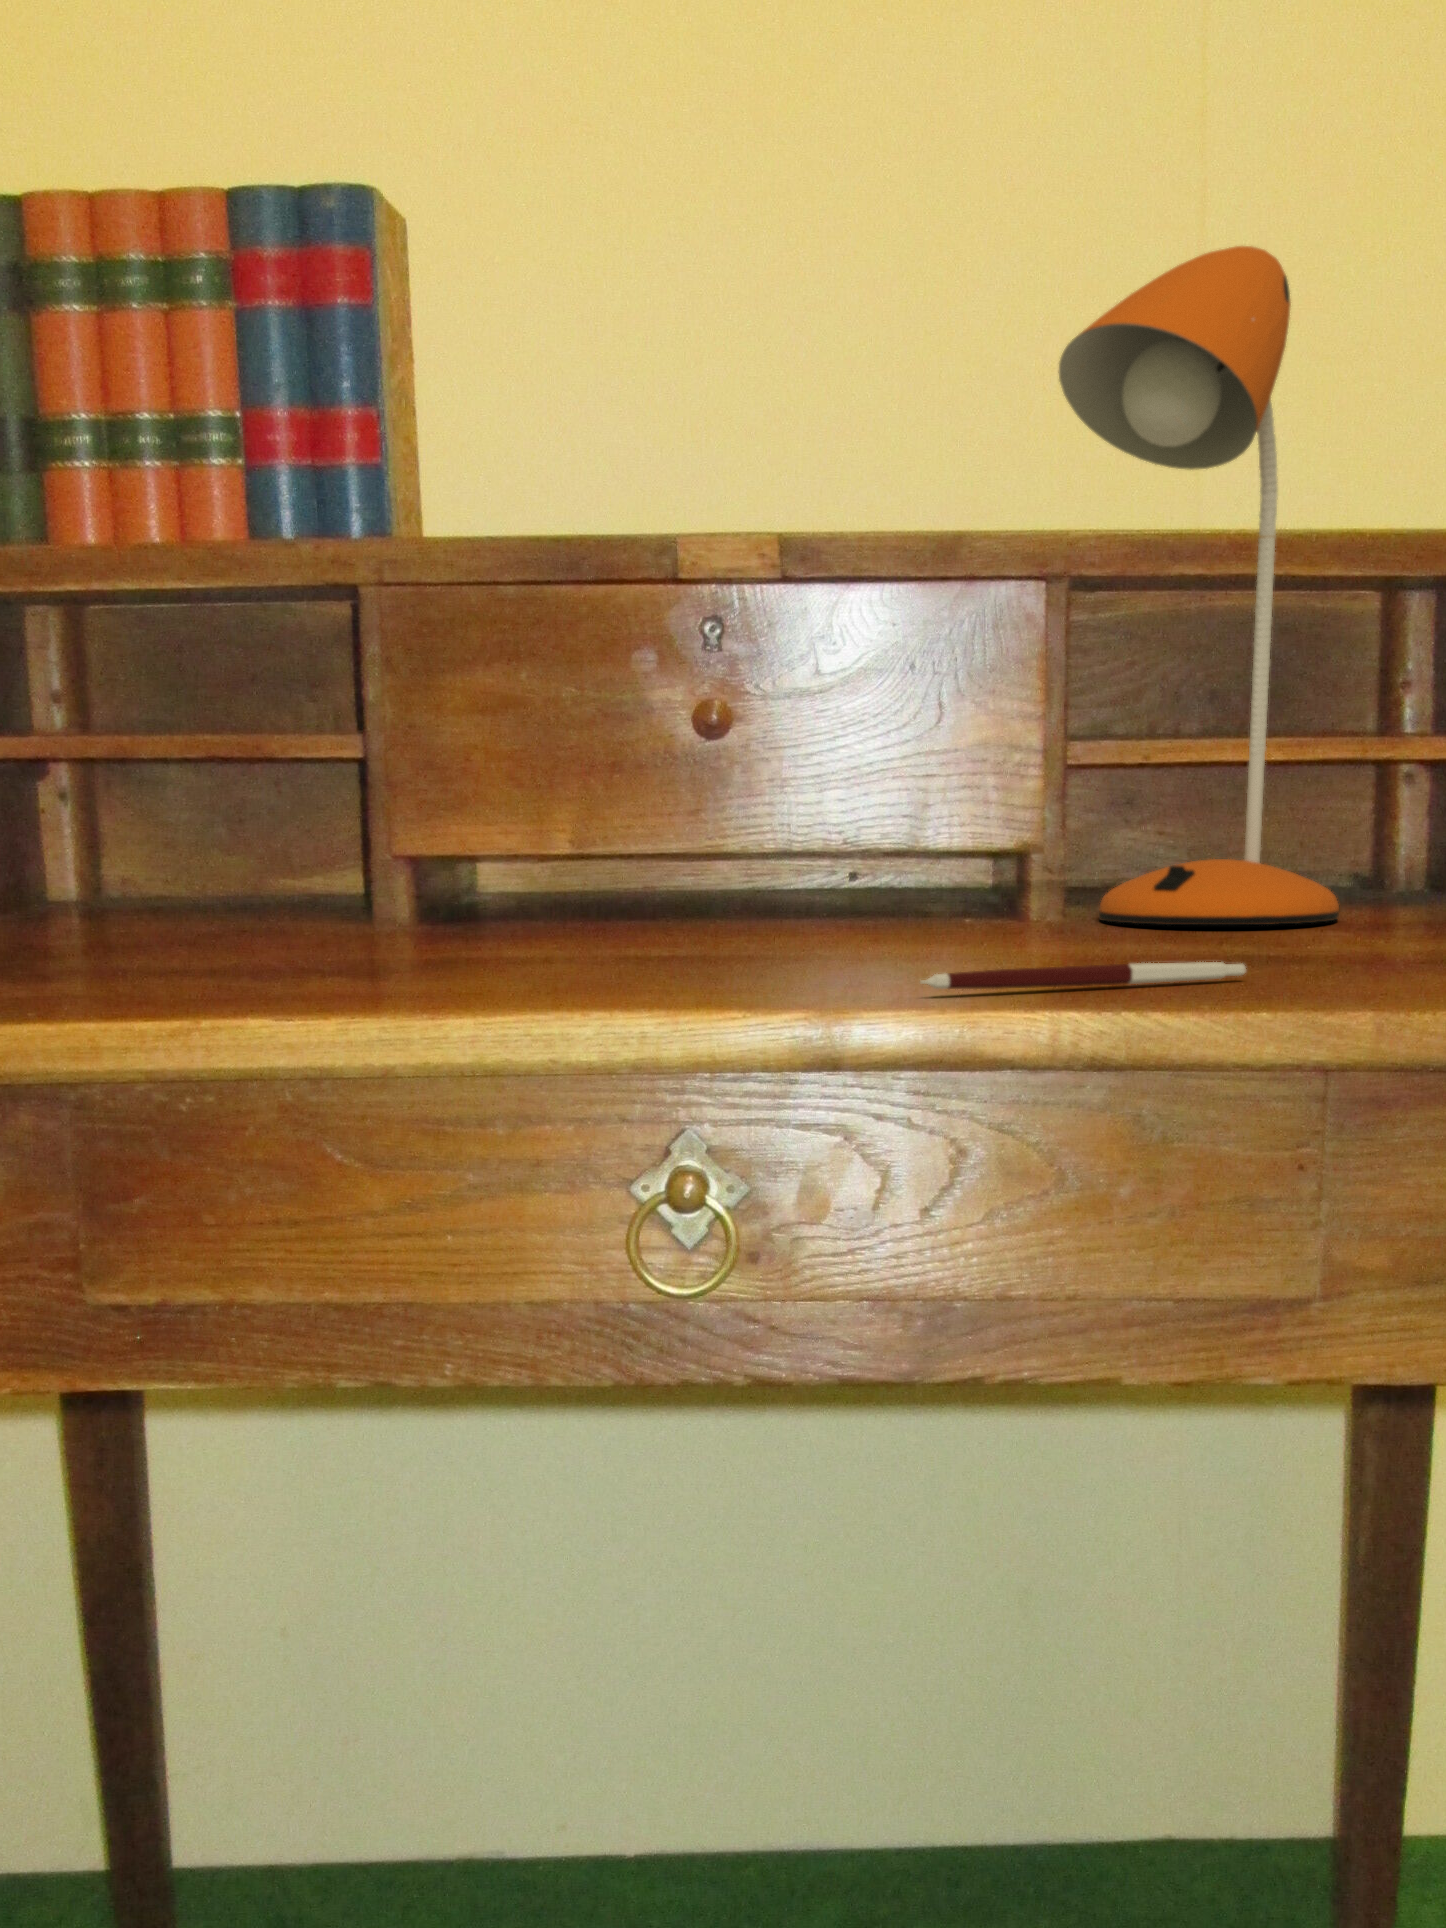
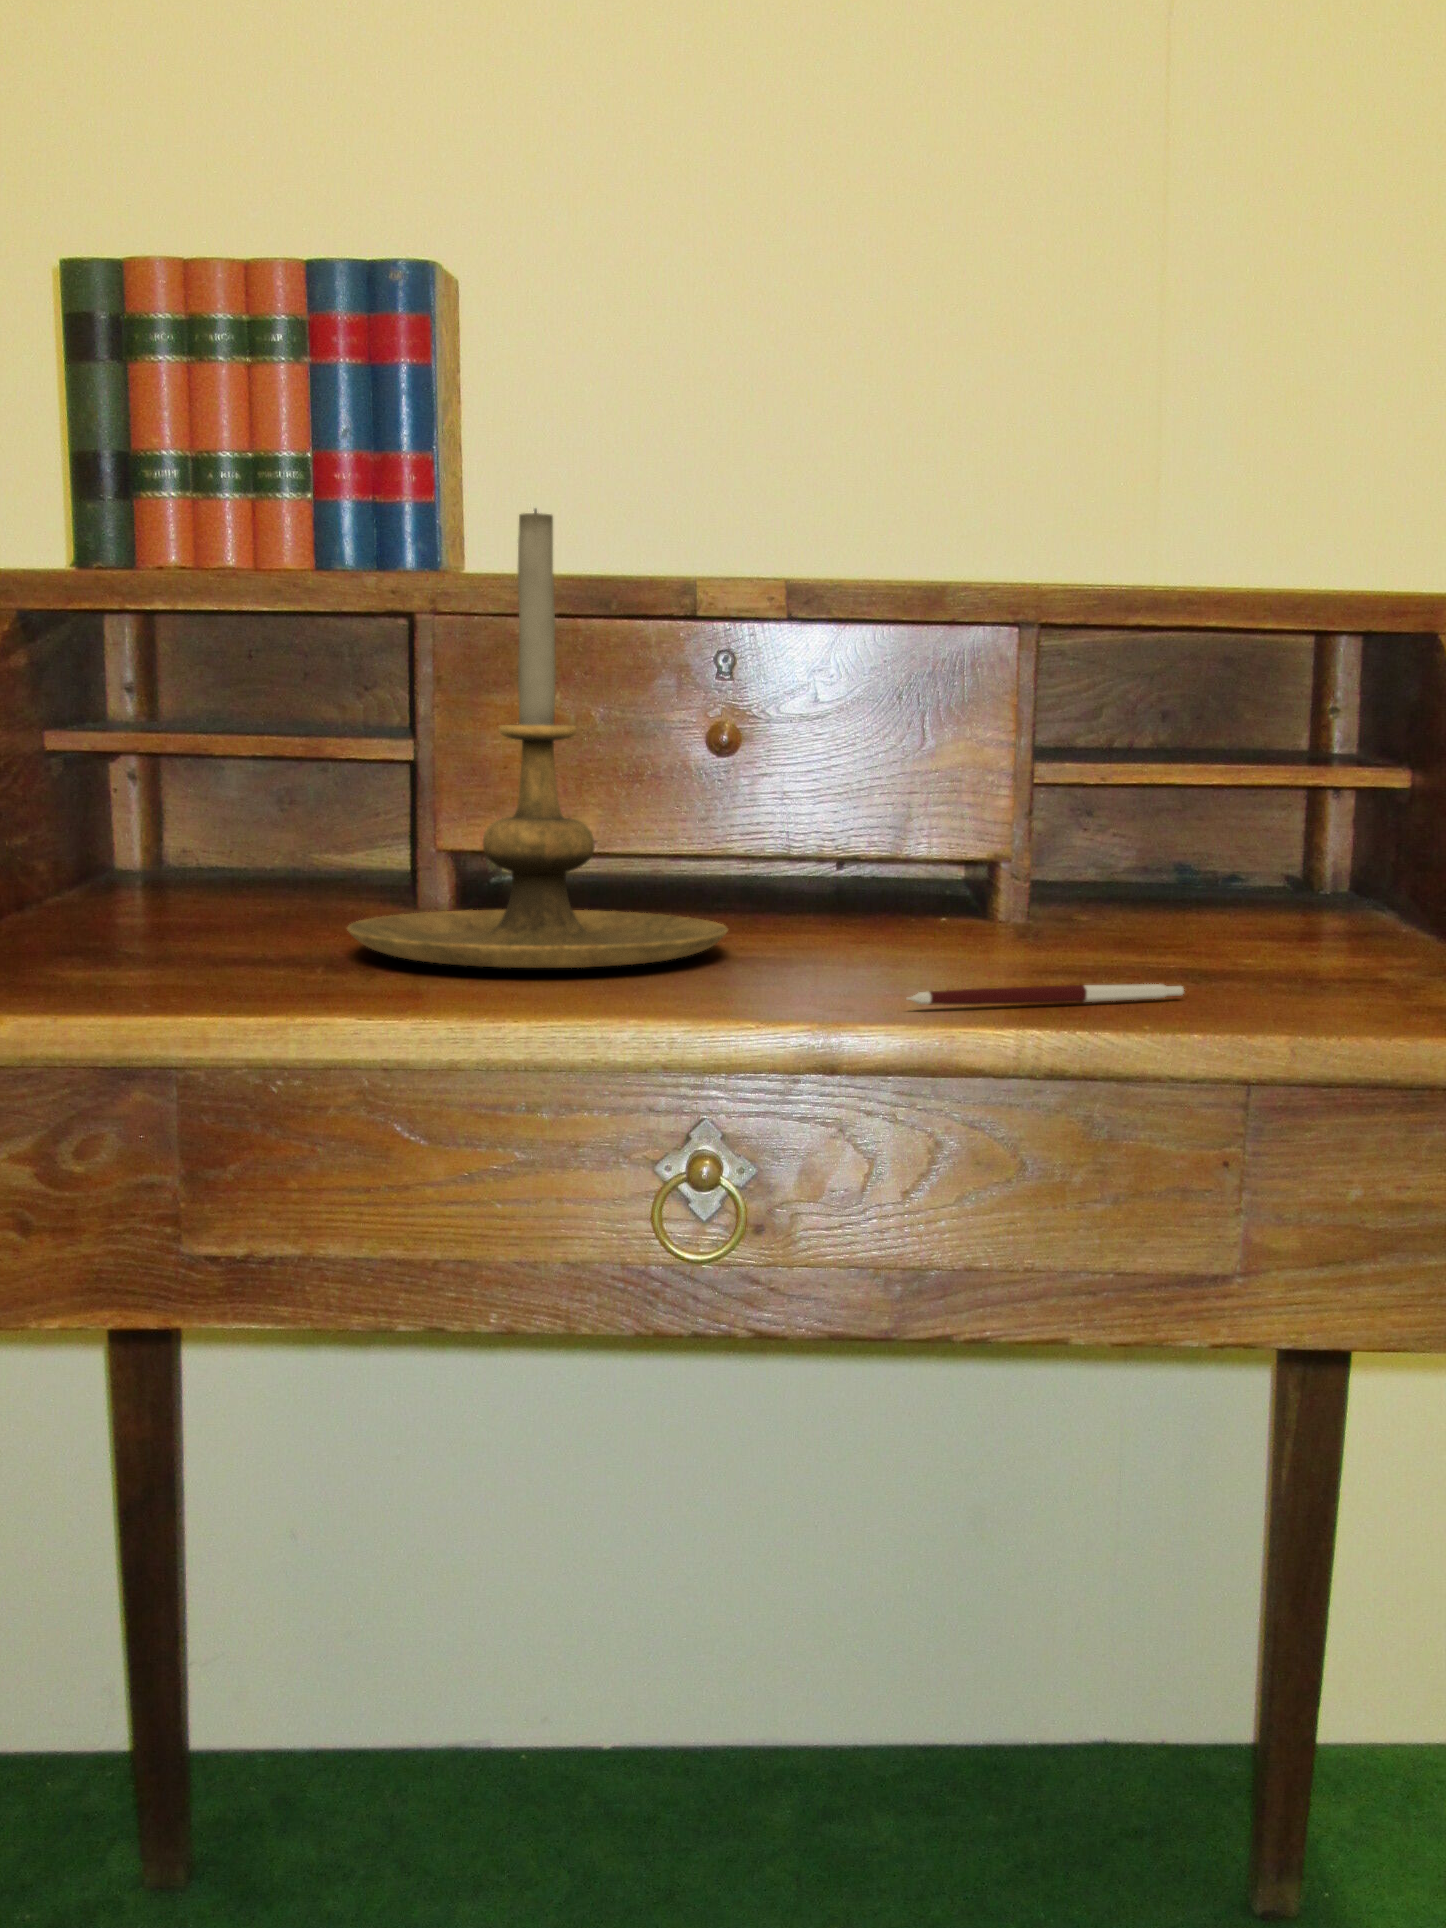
desk lamp: present [1059,246,1339,925] -> none [1034,356,1274,936]
candle holder: none [279,428,717,968] -> present [347,509,728,968]

